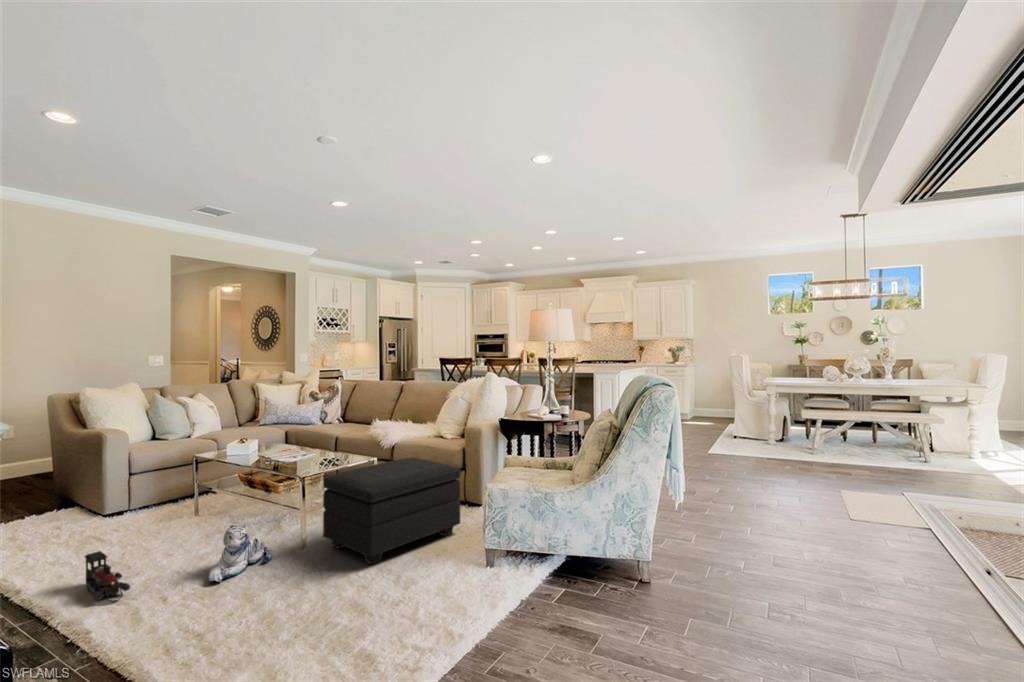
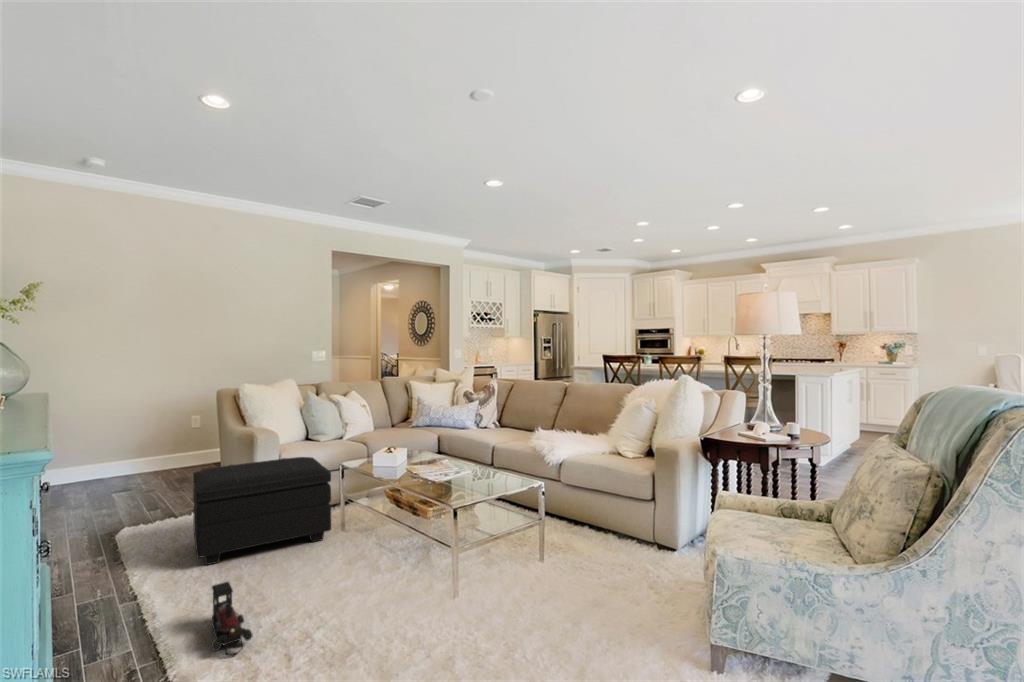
footstool: present [323,458,460,564] -> present [193,457,331,565]
plush toy: present [208,525,272,582] -> none [339,564,417,642]

